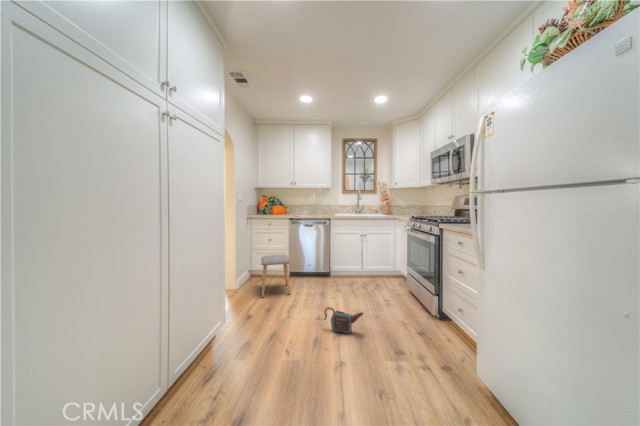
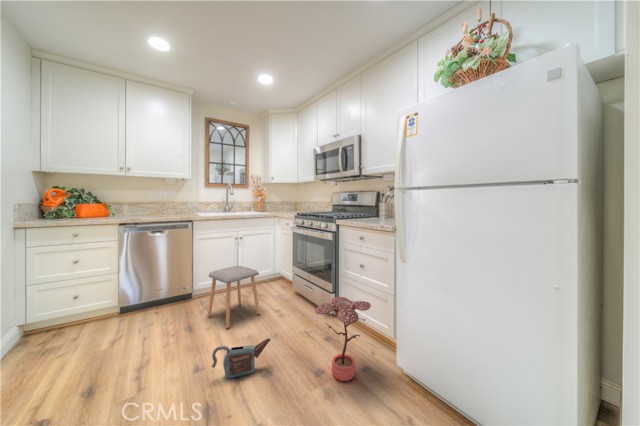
stool: present [261,255,291,297] -> present [208,266,260,329]
potted plant: none [395,294,450,367] -> present [316,297,371,381]

